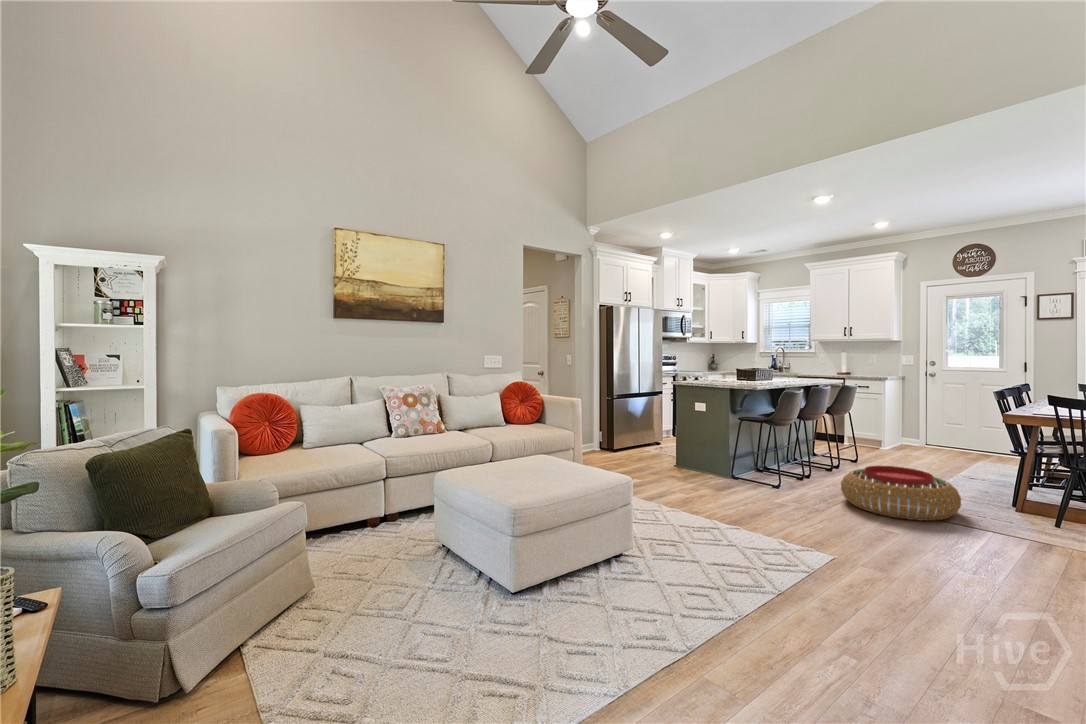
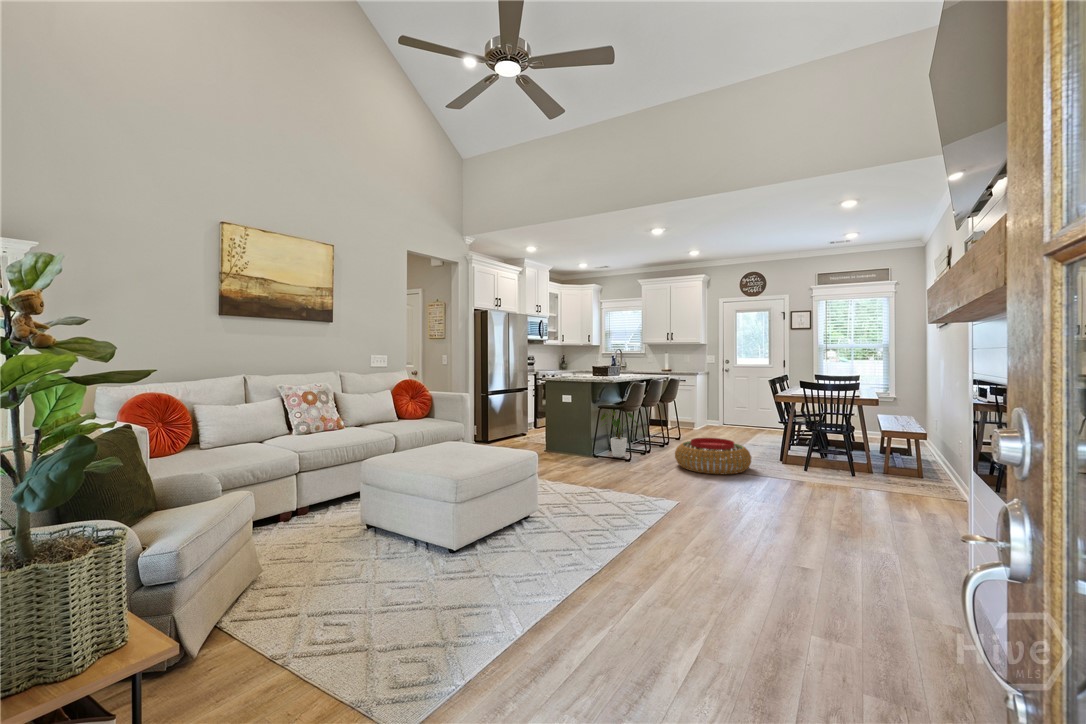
house plant: none [740,422,791,482] -> present [601,409,638,457]

